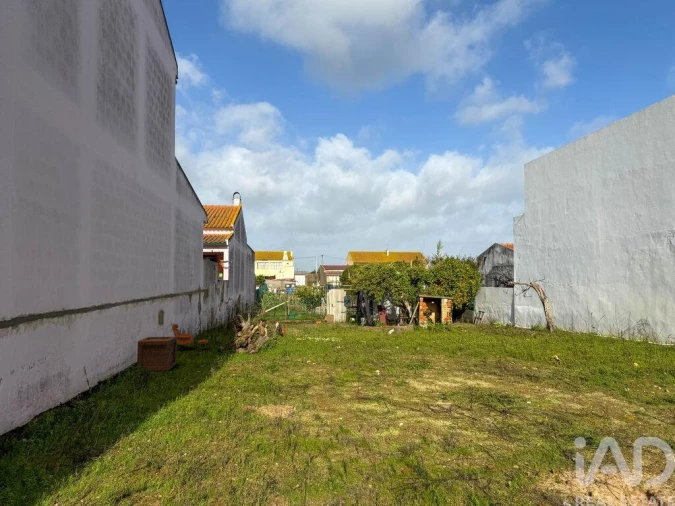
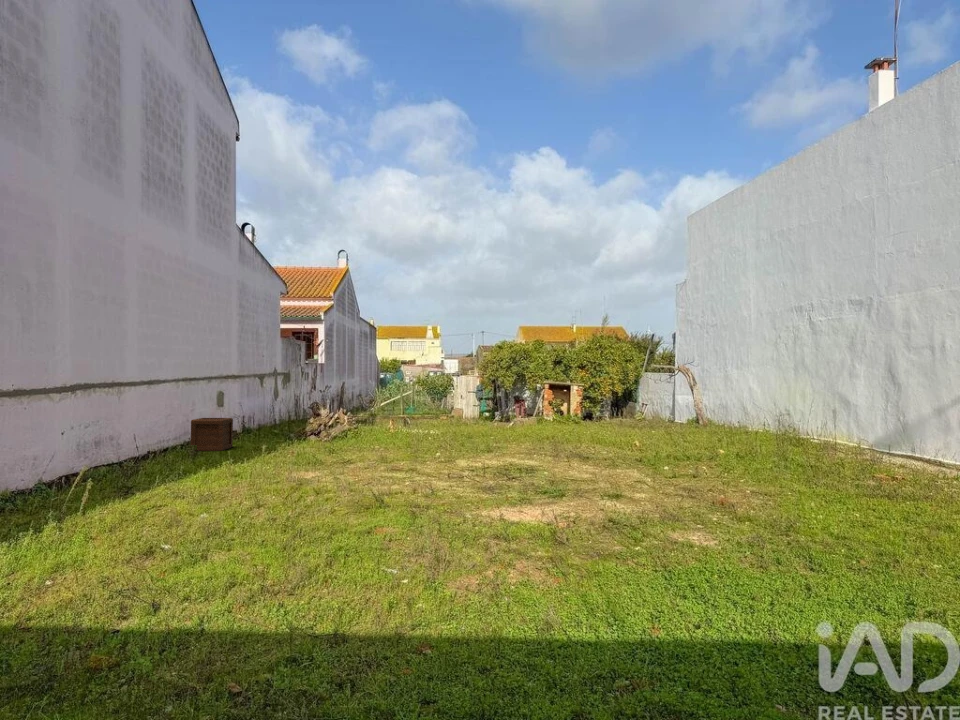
lounge chair: present [172,324,208,351] -> none [235,409,277,439]

